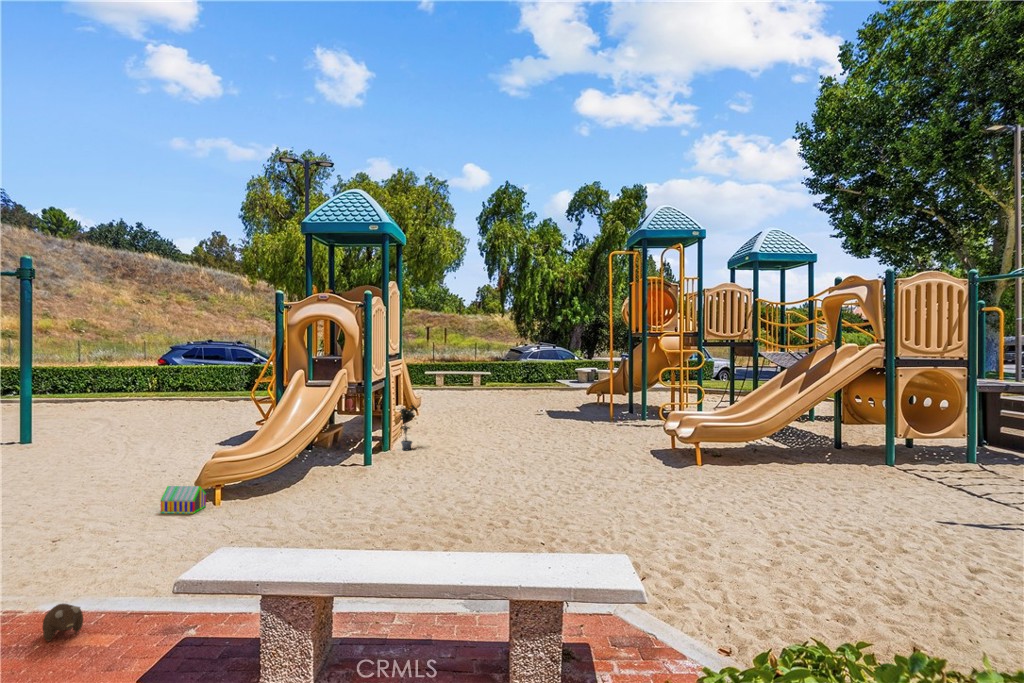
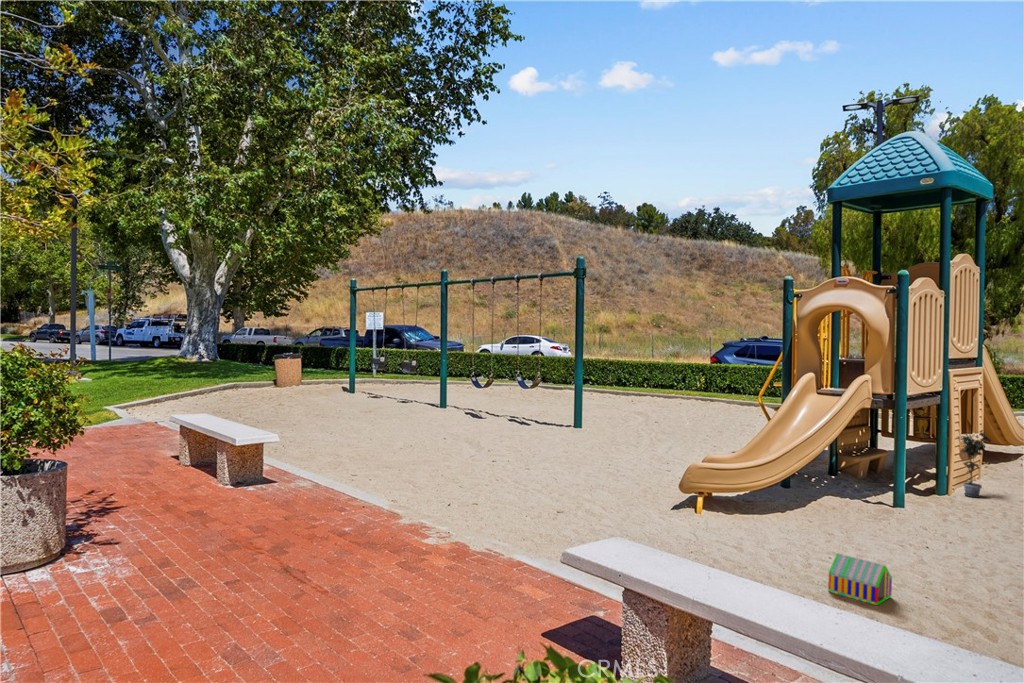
toy house: present [161,486,206,514] -> present [828,554,892,605]
plush toy: present [43,604,83,641] -> none [507,557,535,585]

